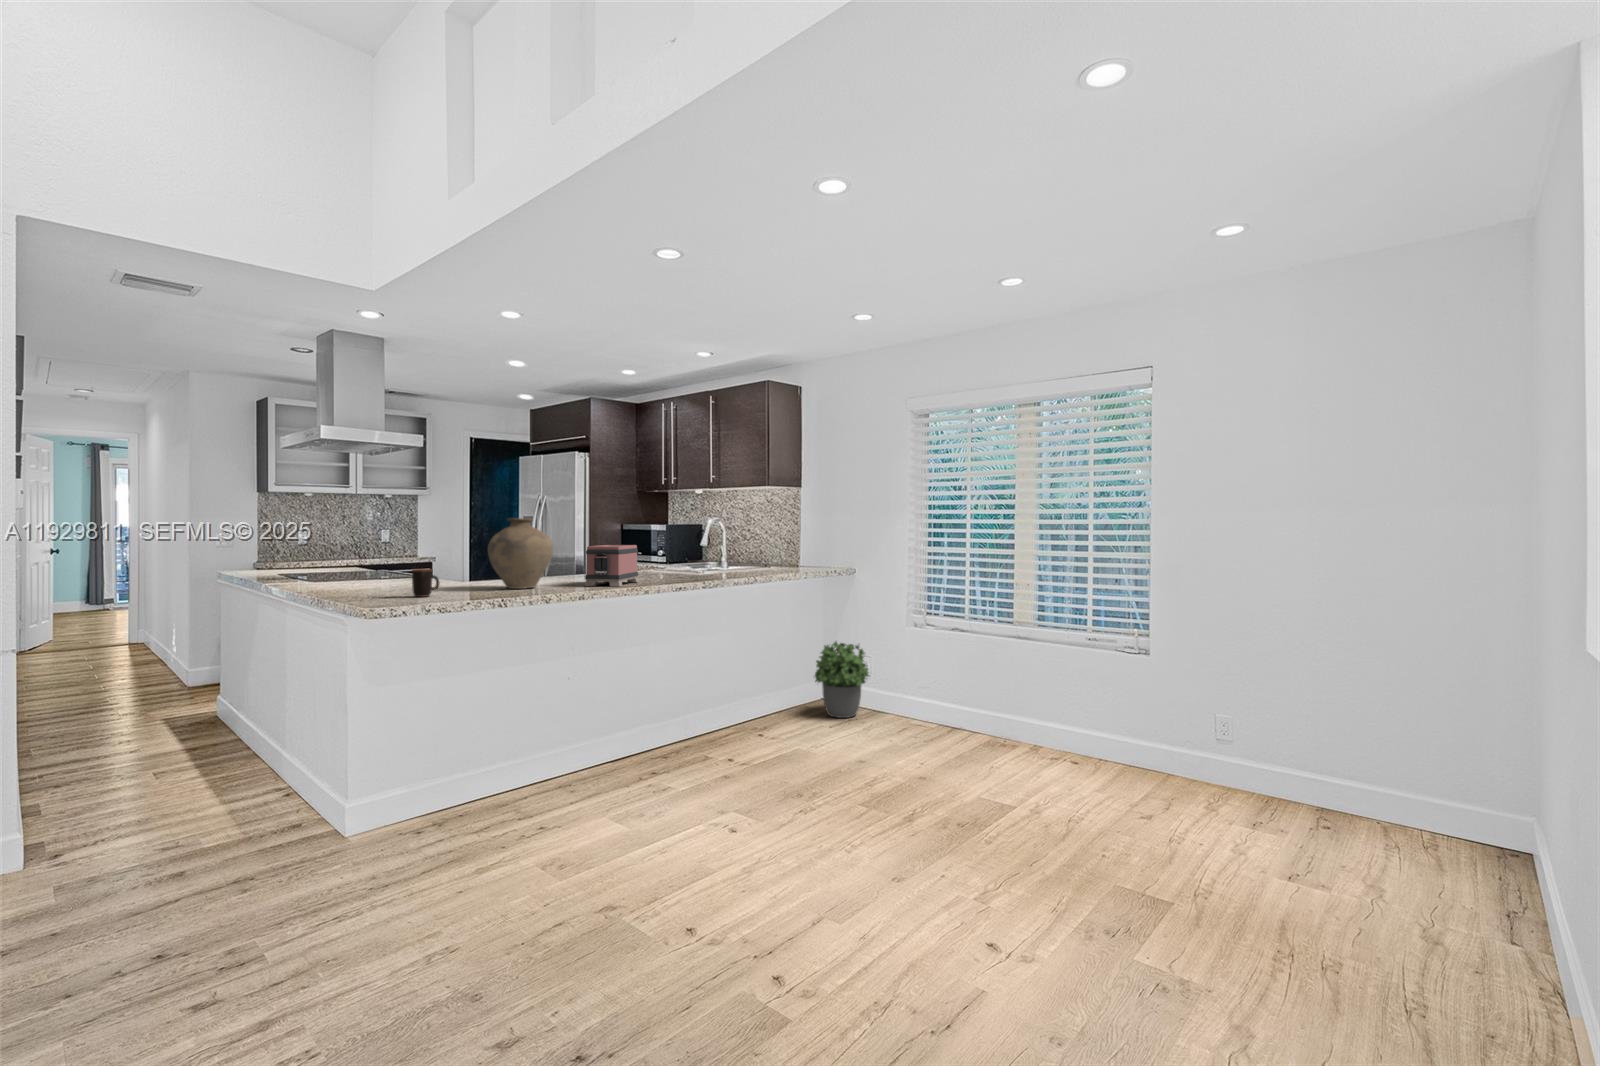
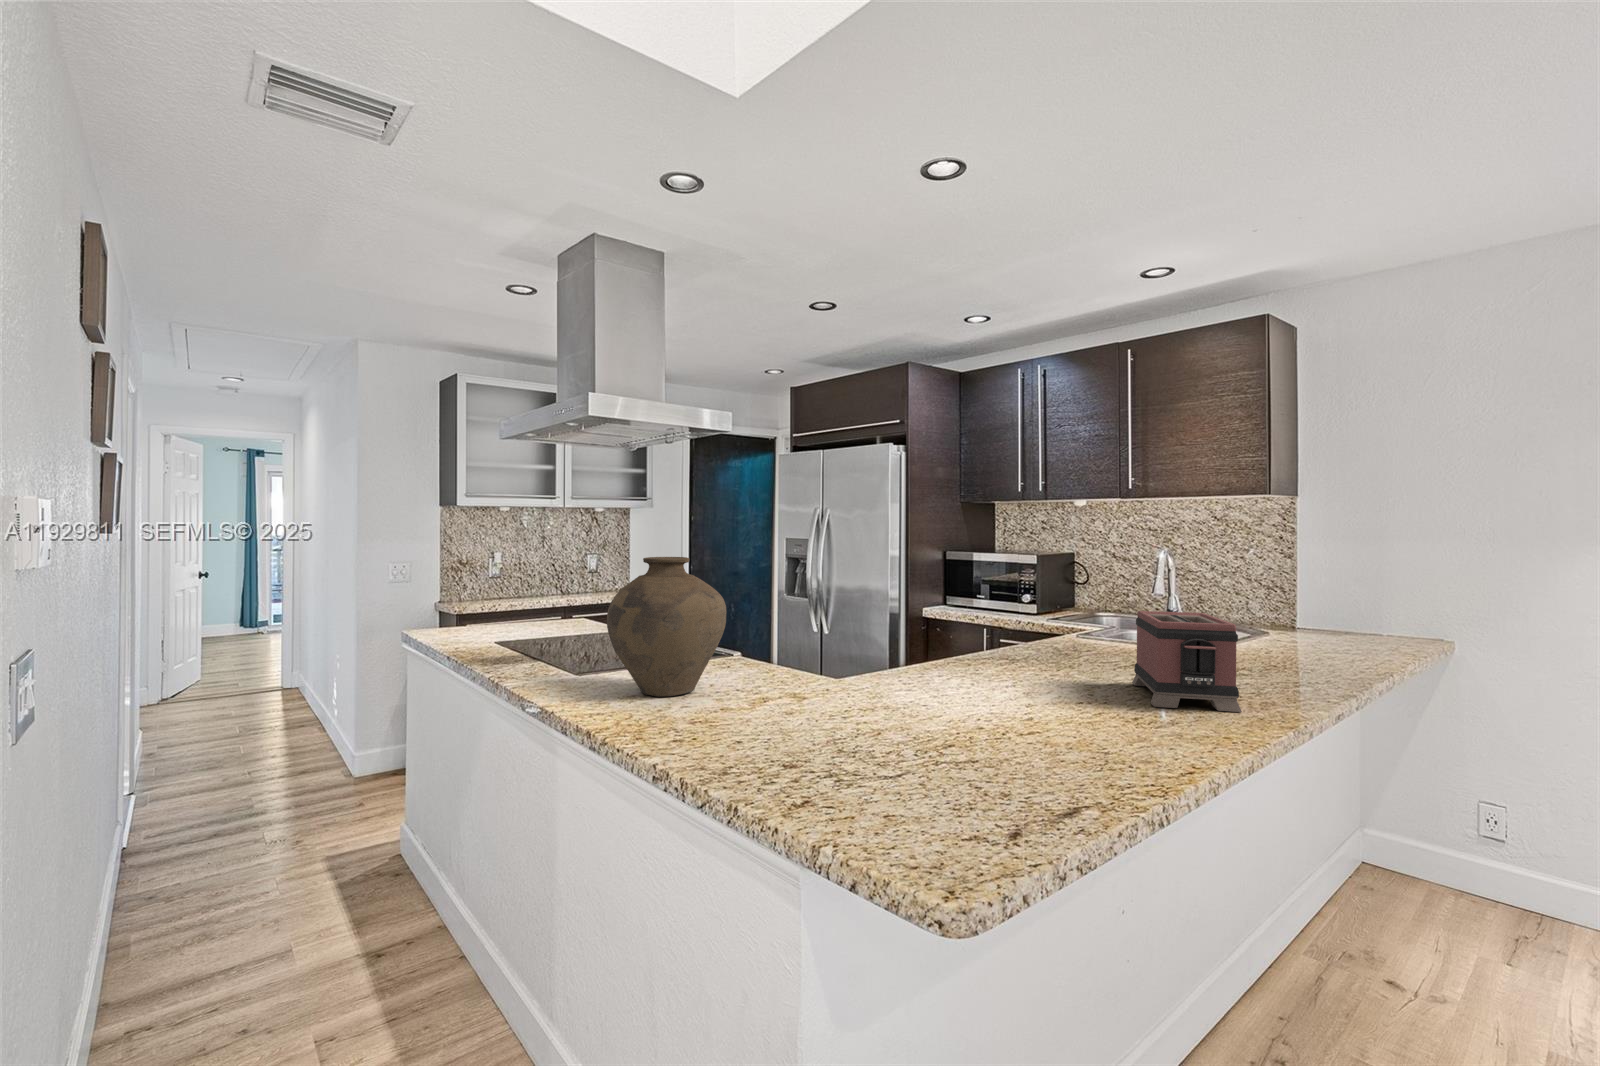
vase: present [488,518,553,589] -> present [607,557,727,697]
mug: present [412,569,439,597] -> none [912,695,962,773]
potted plant: present [815,642,869,718] -> none [1407,779,1559,934]

